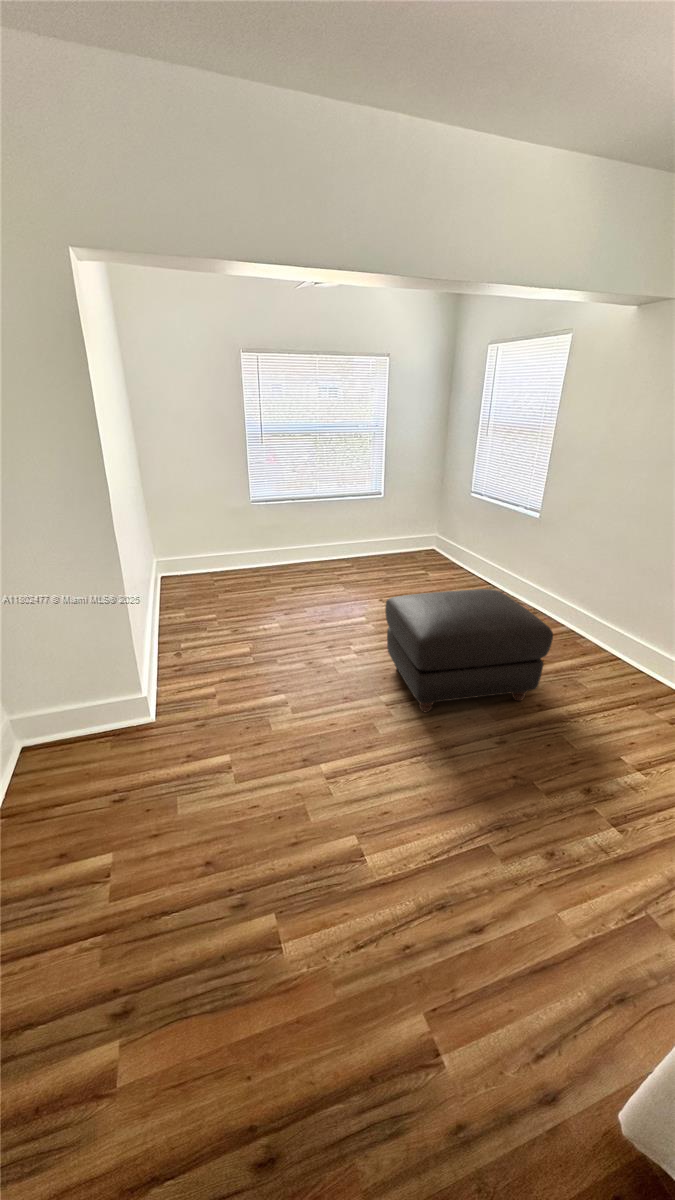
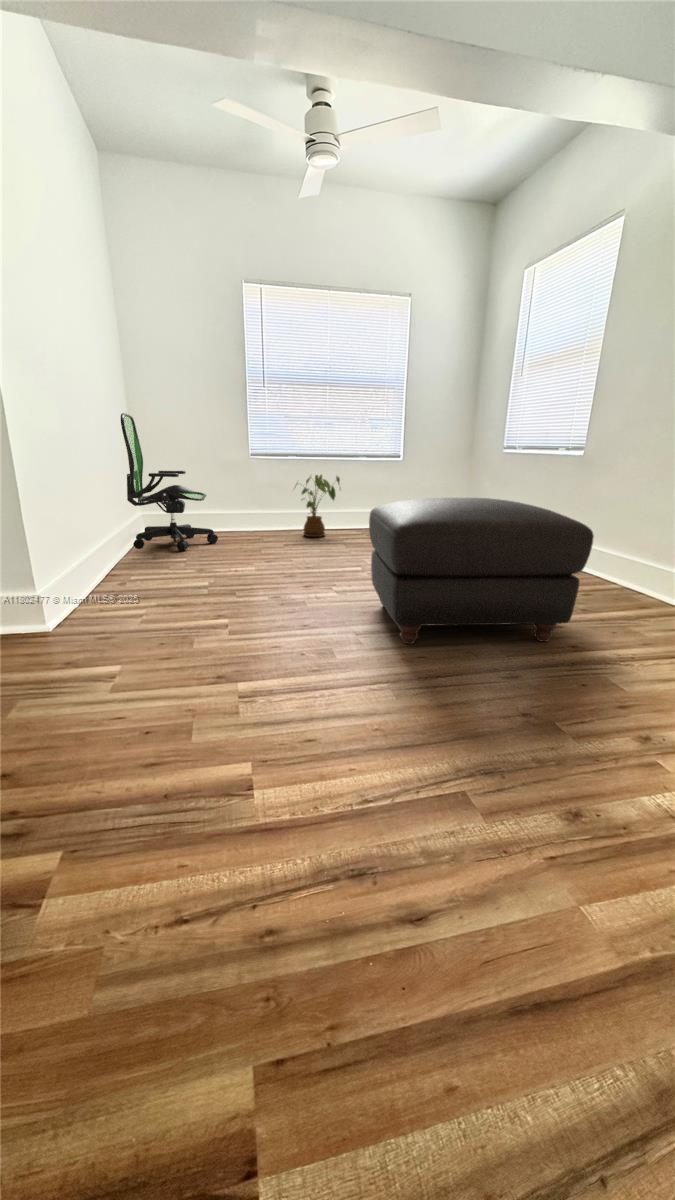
office chair: none [149,486,234,604] -> present [121,413,218,551]
house plant: none [294,518,335,575] -> present [297,475,340,537]

